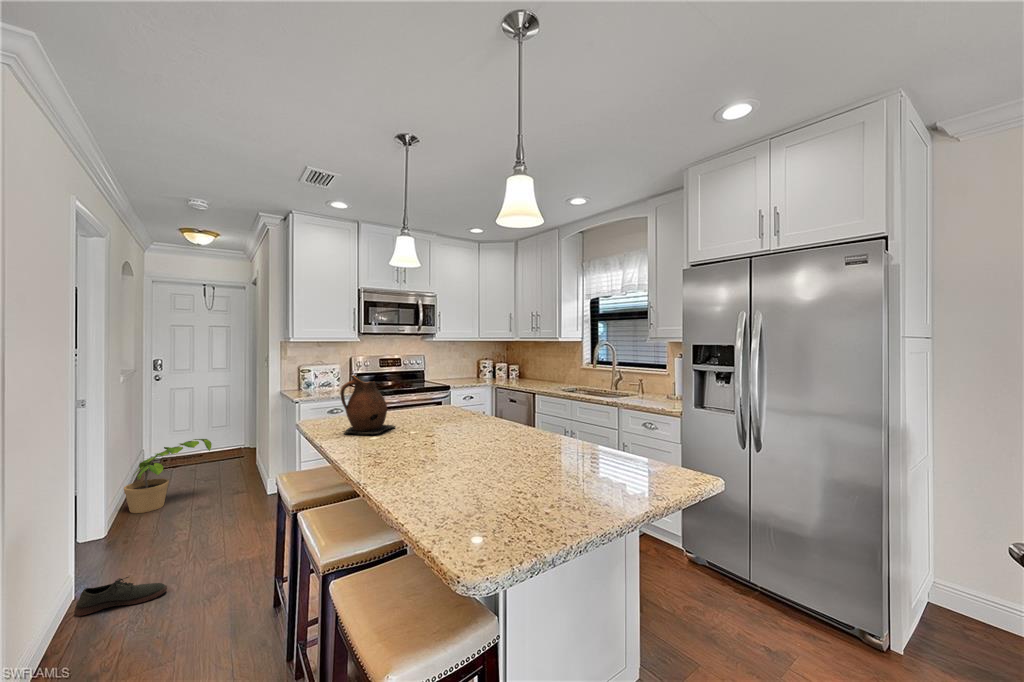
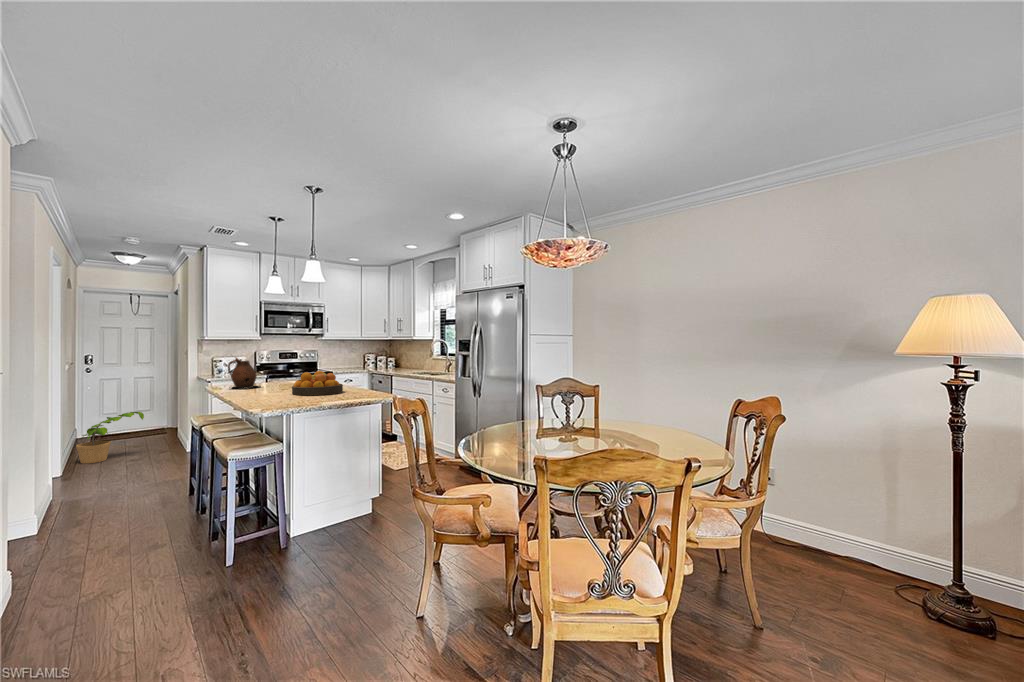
fruit bowl: none [476,407,572,467] -> present [292,371,343,395]
shoe: present [74,577,167,616] -> none [60,483,119,503]

